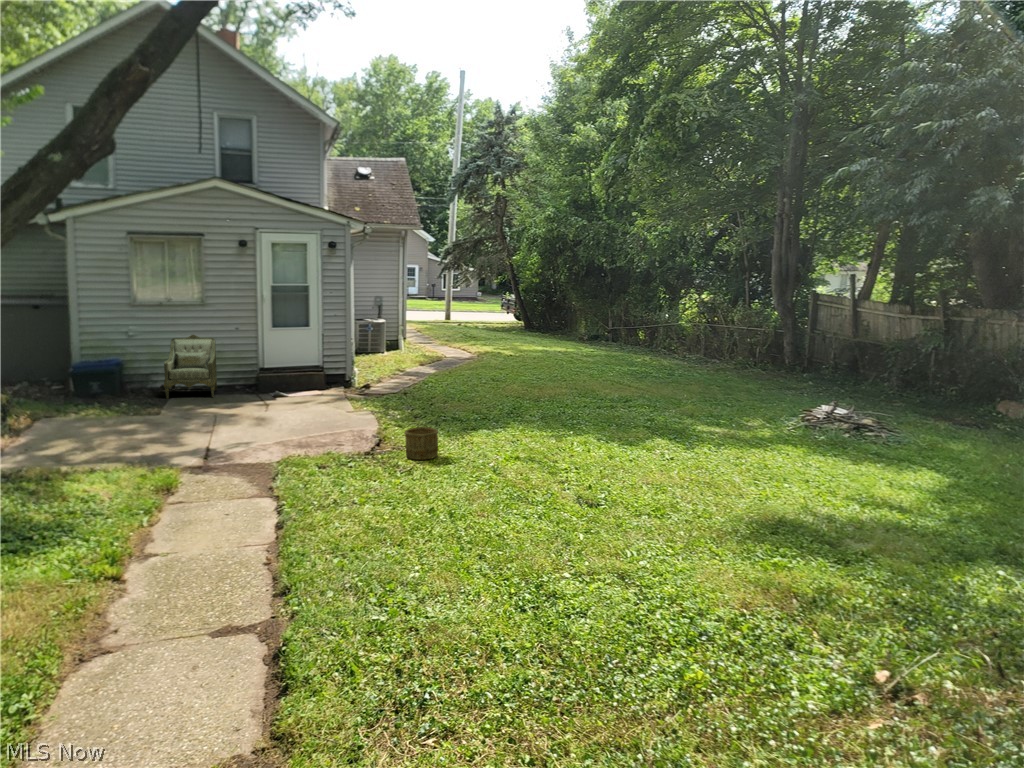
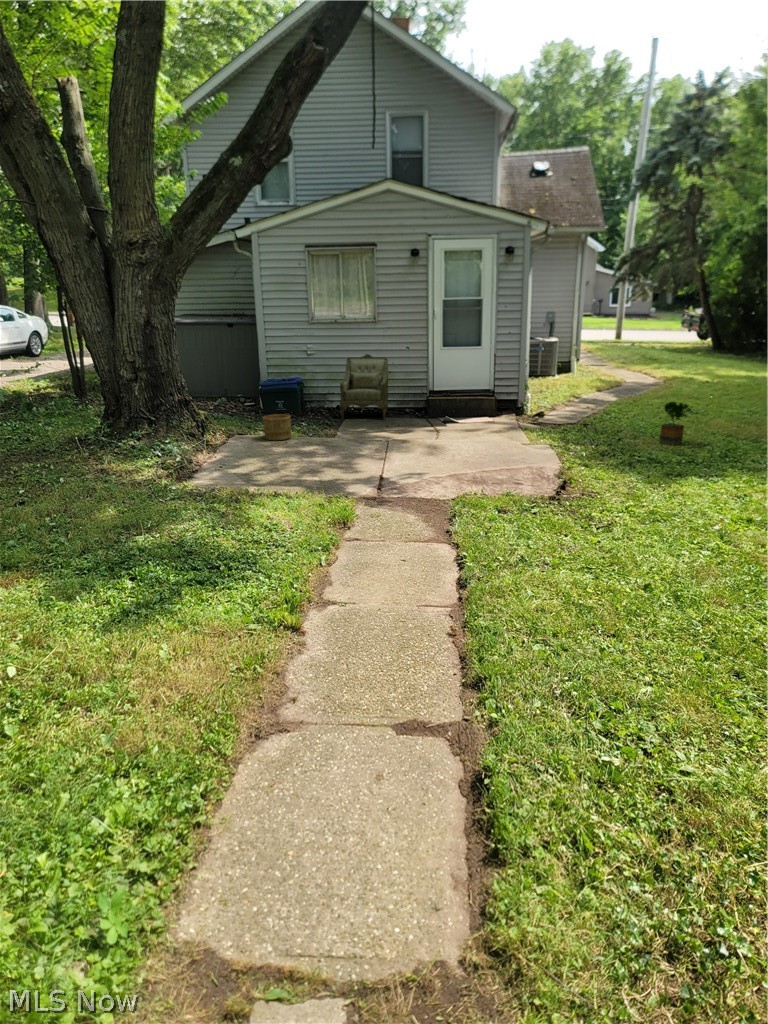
potted tree: none [464,371,487,408] -> present [659,402,691,445]
wooden bucket: present [404,427,438,460] -> present [262,414,292,440]

